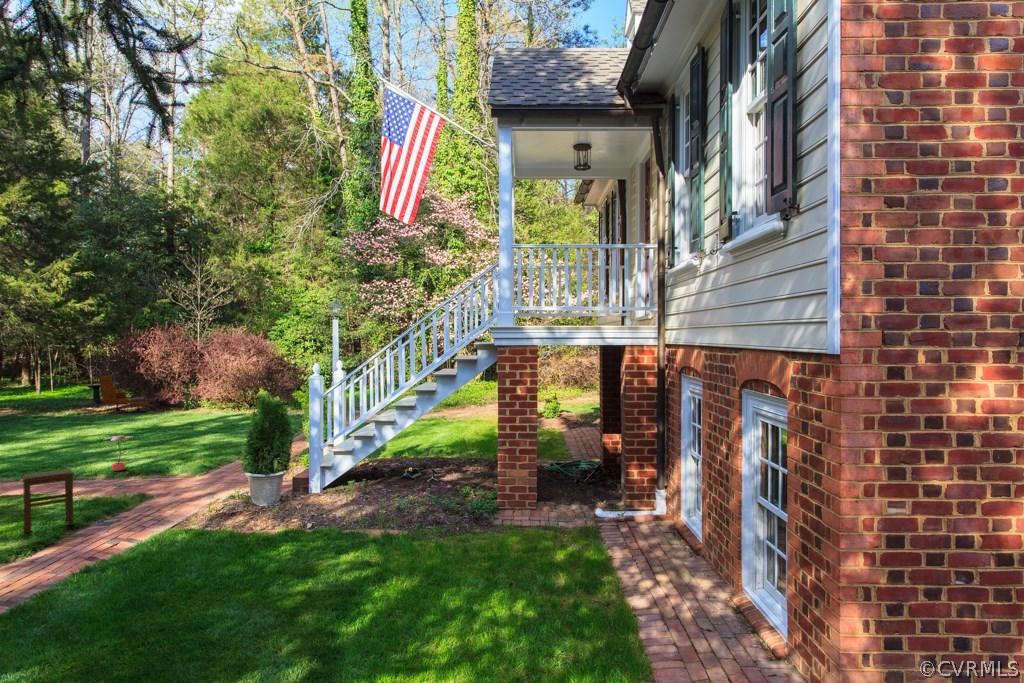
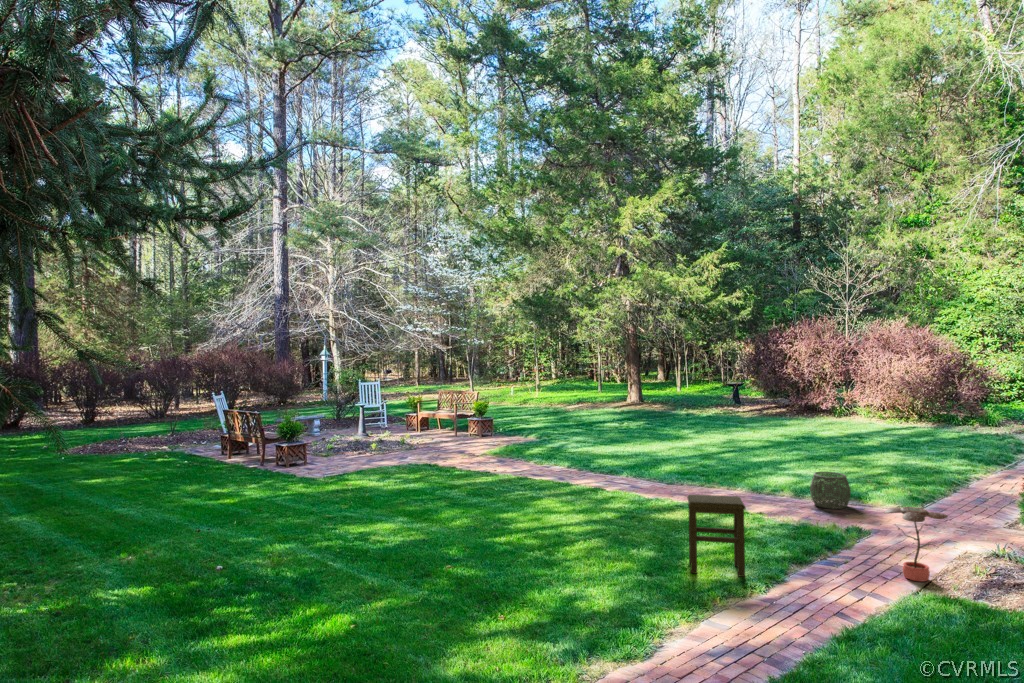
lounge chair: present [99,376,148,412] -> none [745,373,794,417]
potted plant: present [104,435,133,471] -> present [884,507,948,582]
woven basket: none [140,447,171,474] -> present [810,472,851,509]

